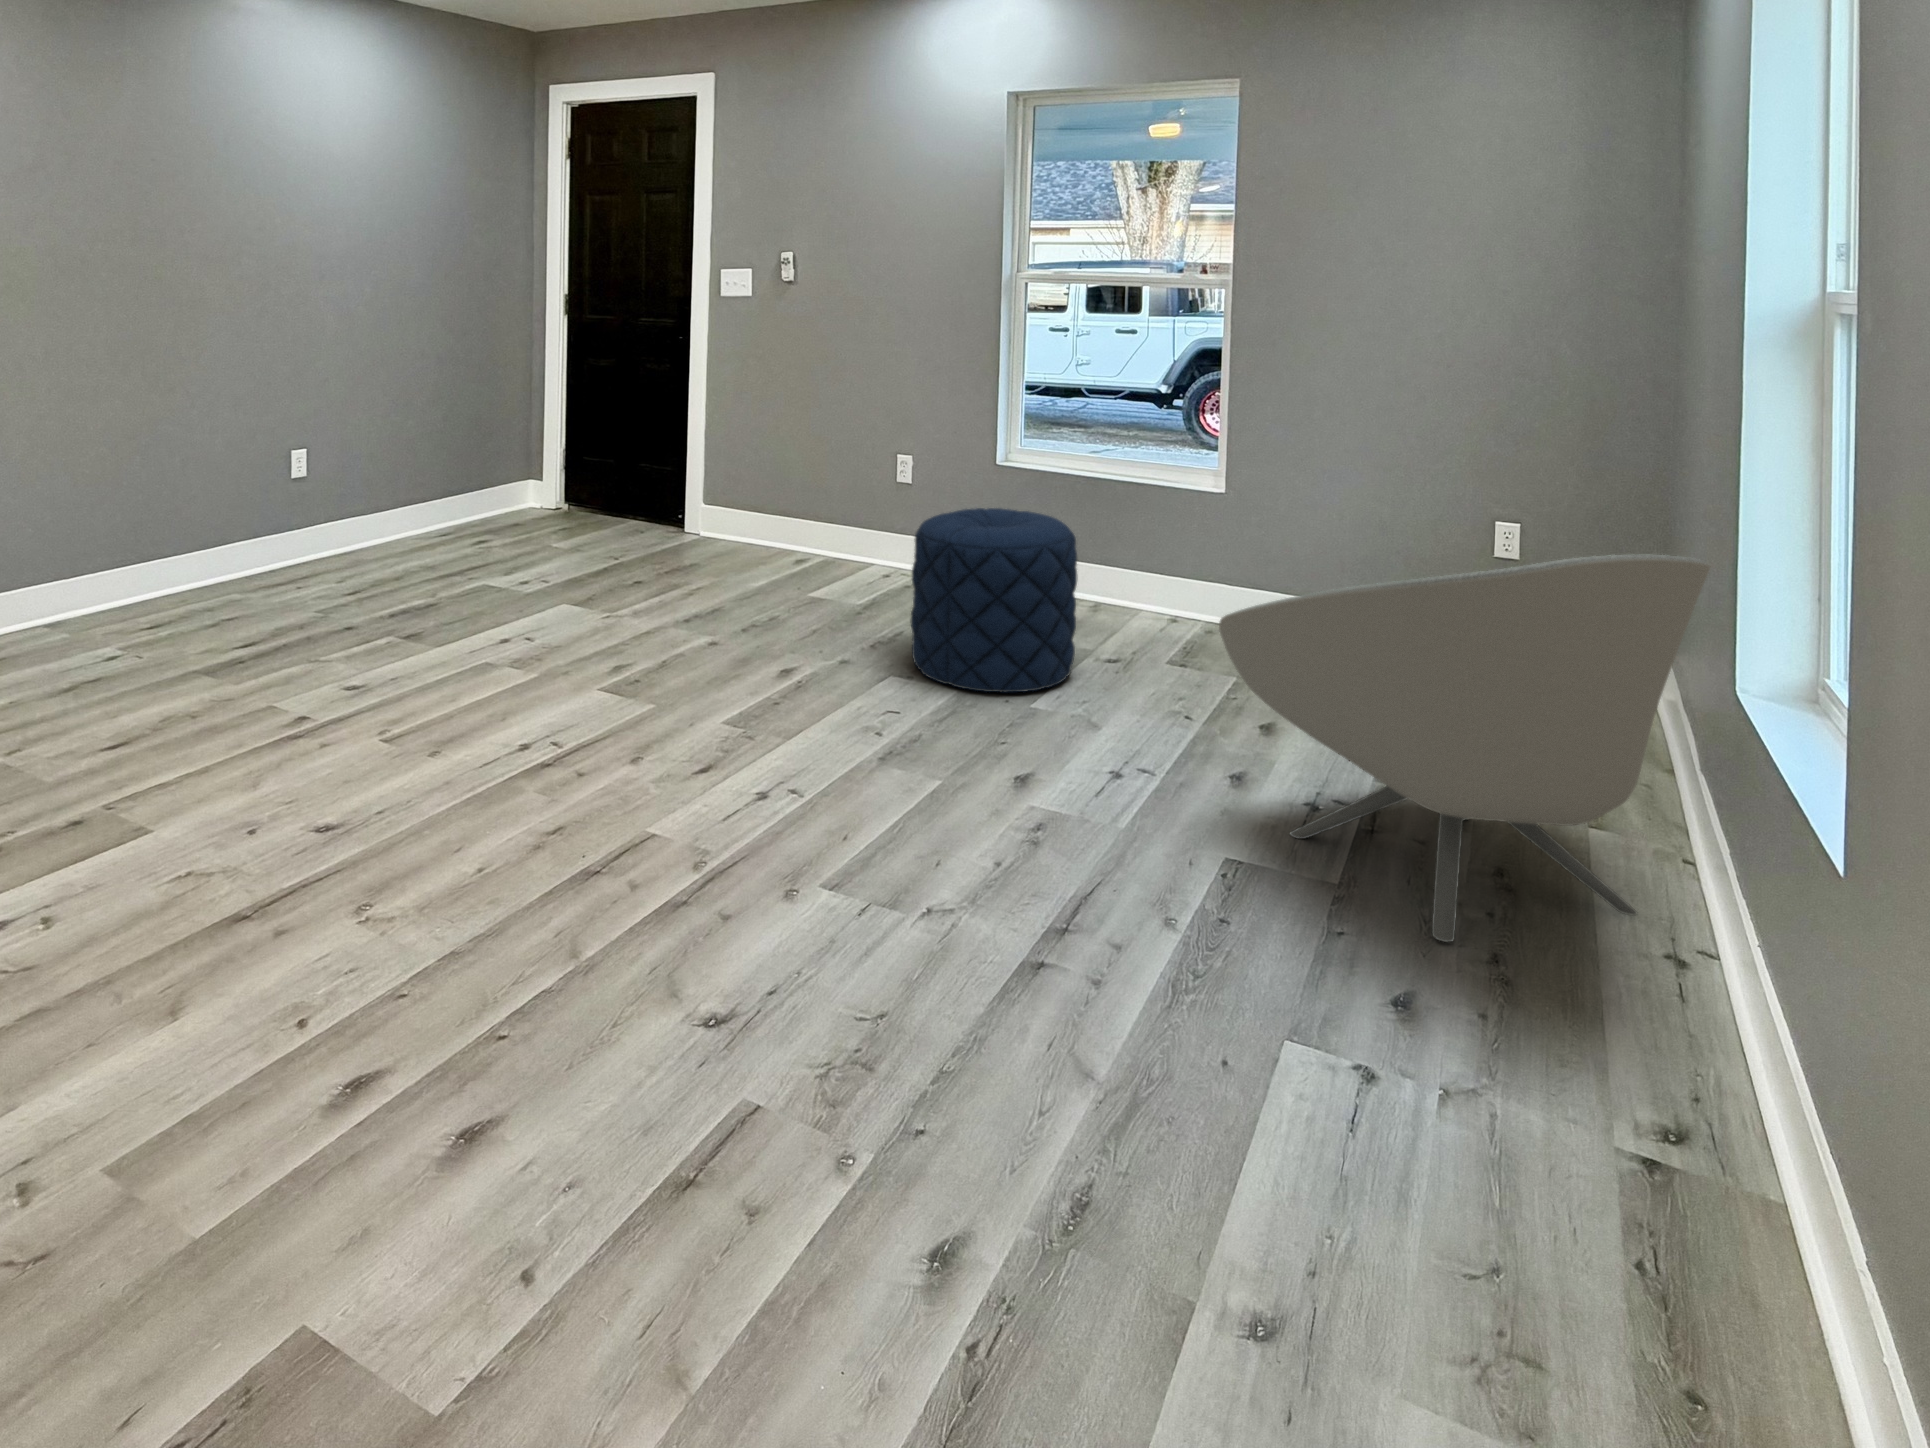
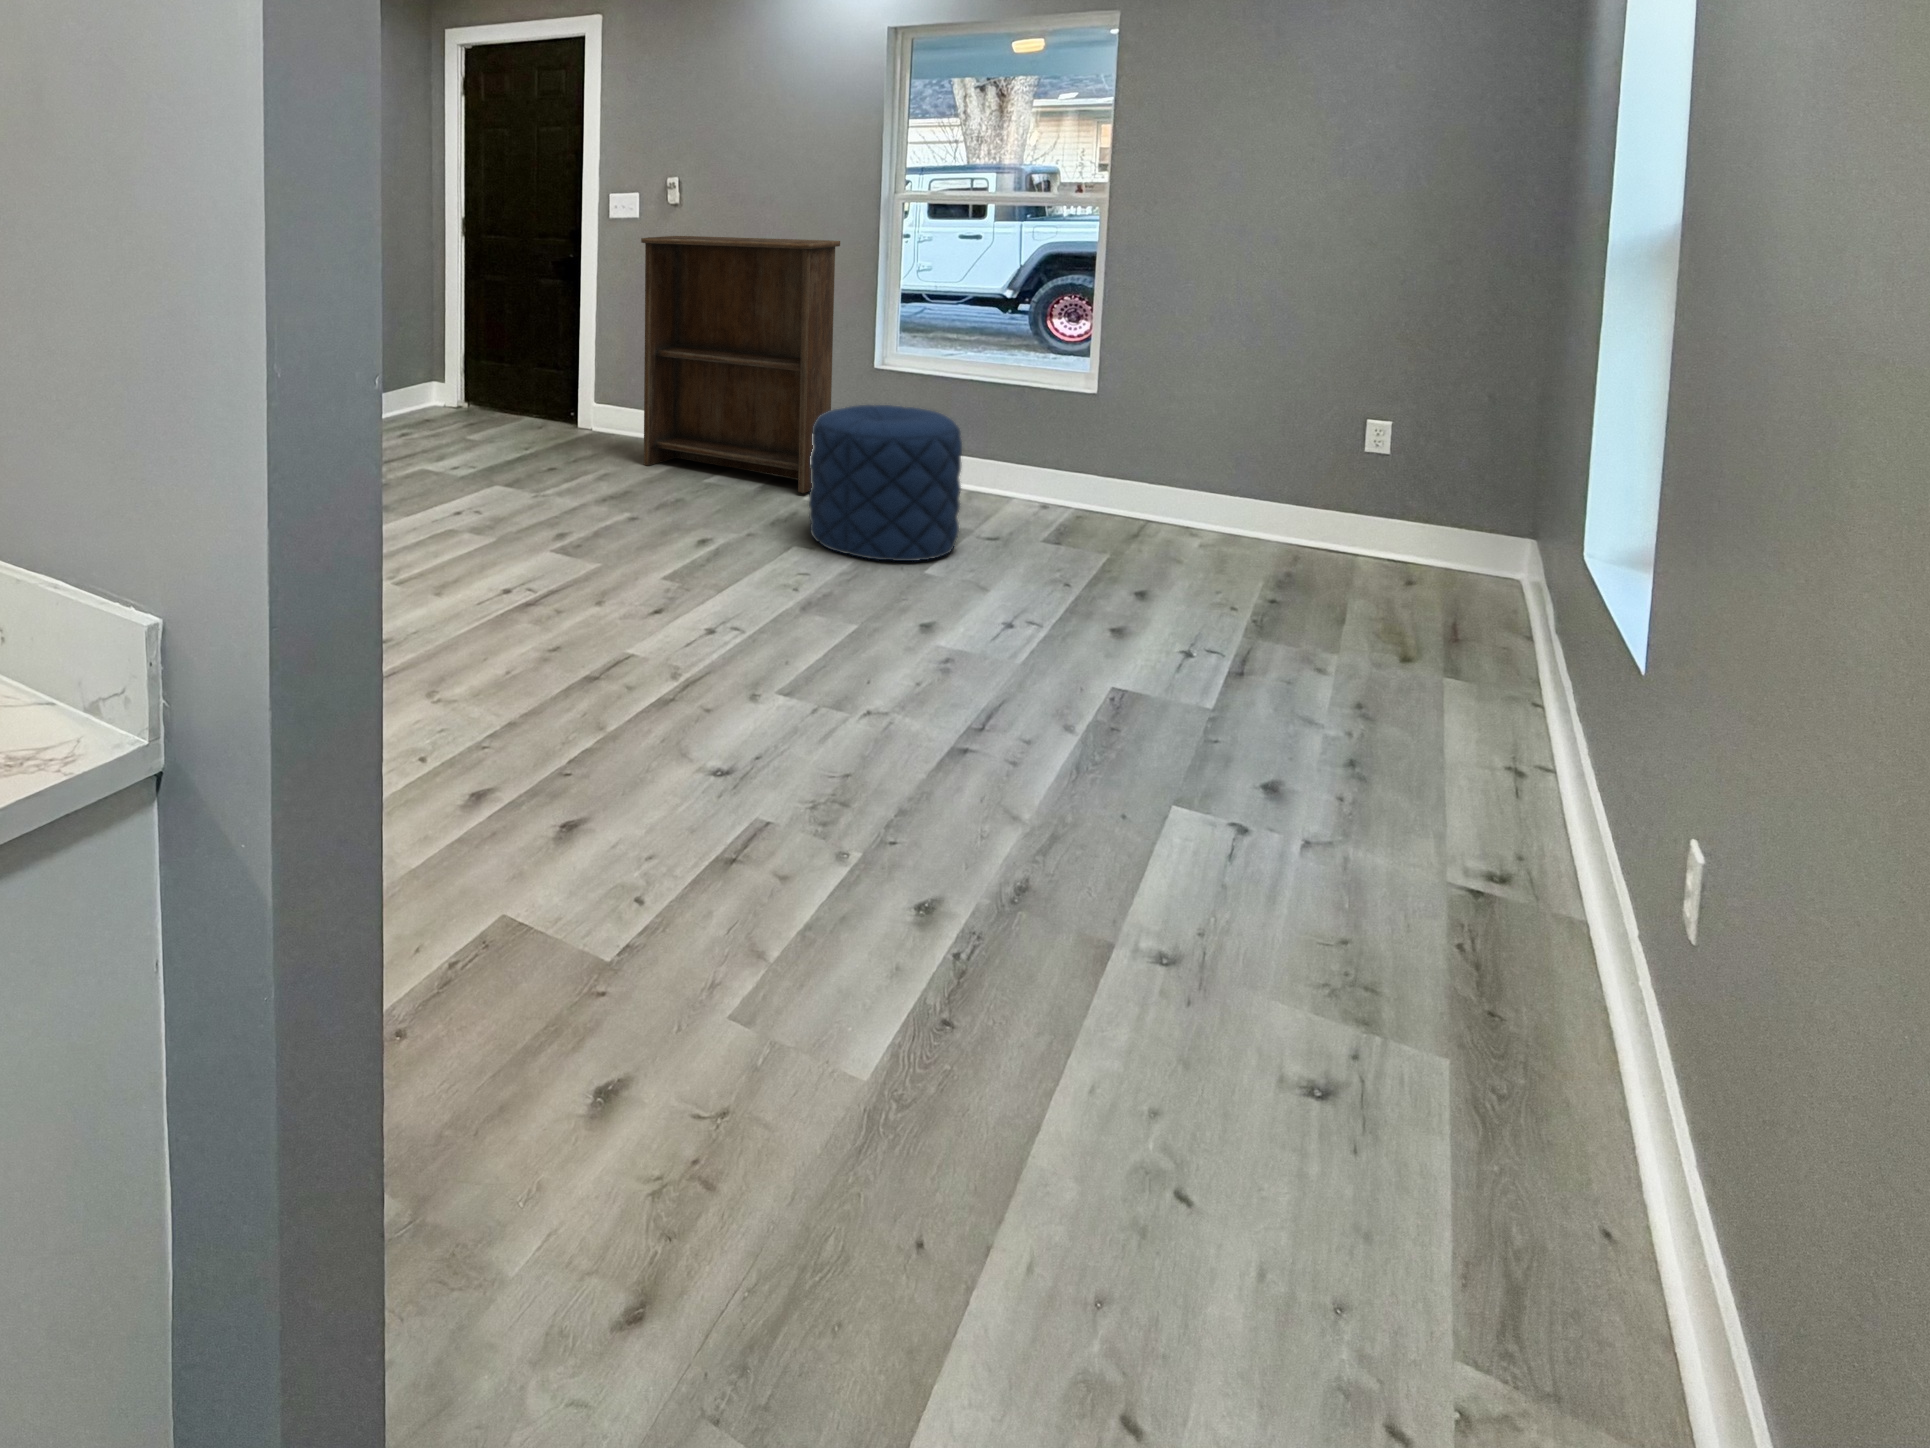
bookshelf: none [746,317,959,608] -> present [641,236,840,493]
armchair: present [1219,555,1710,942] -> none [1106,439,1563,750]

